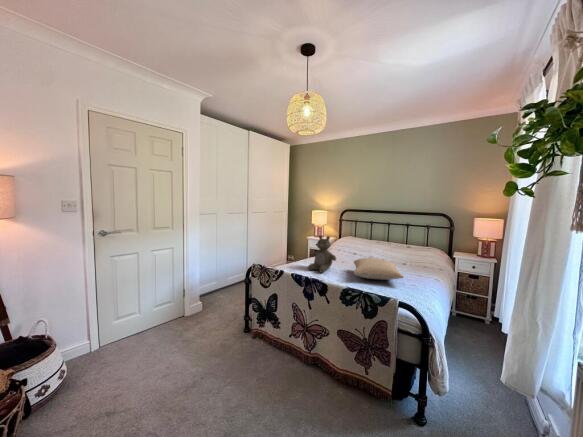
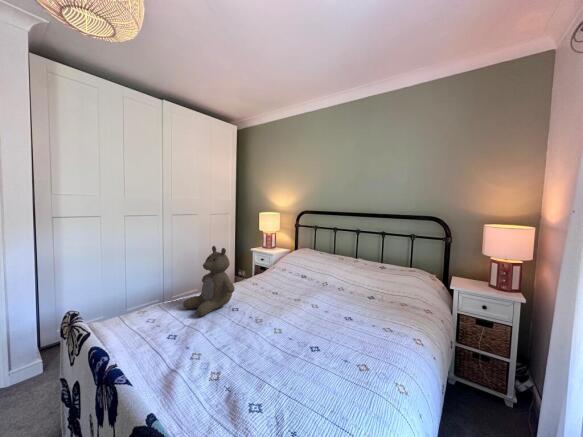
pillow: present [354,258,404,280] -> none [238,290,340,343]

